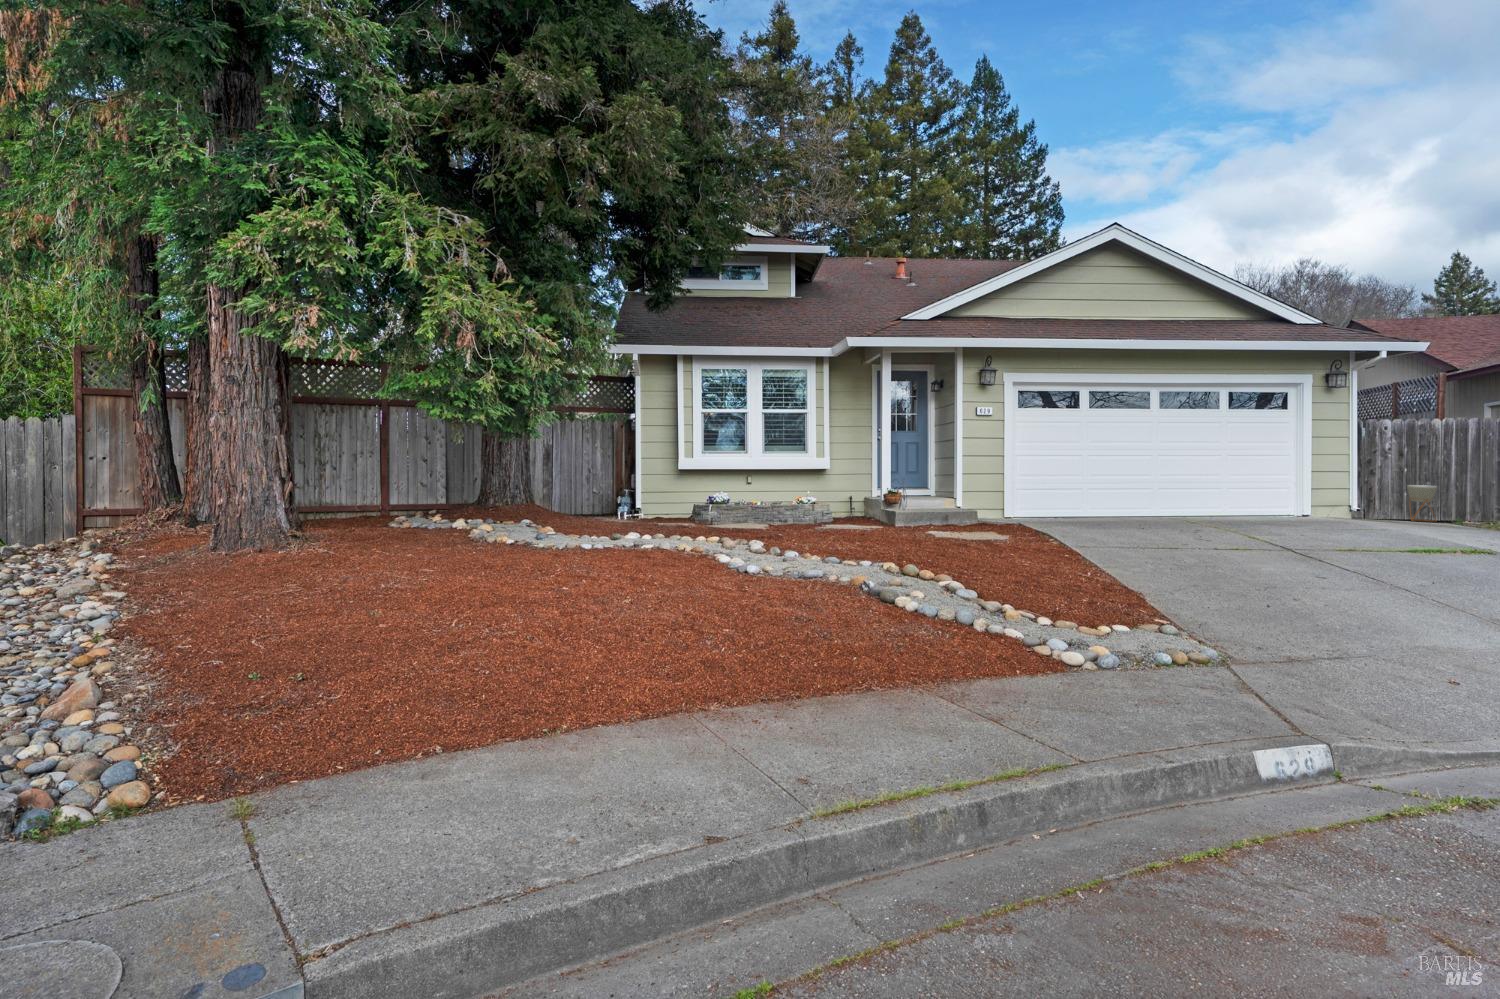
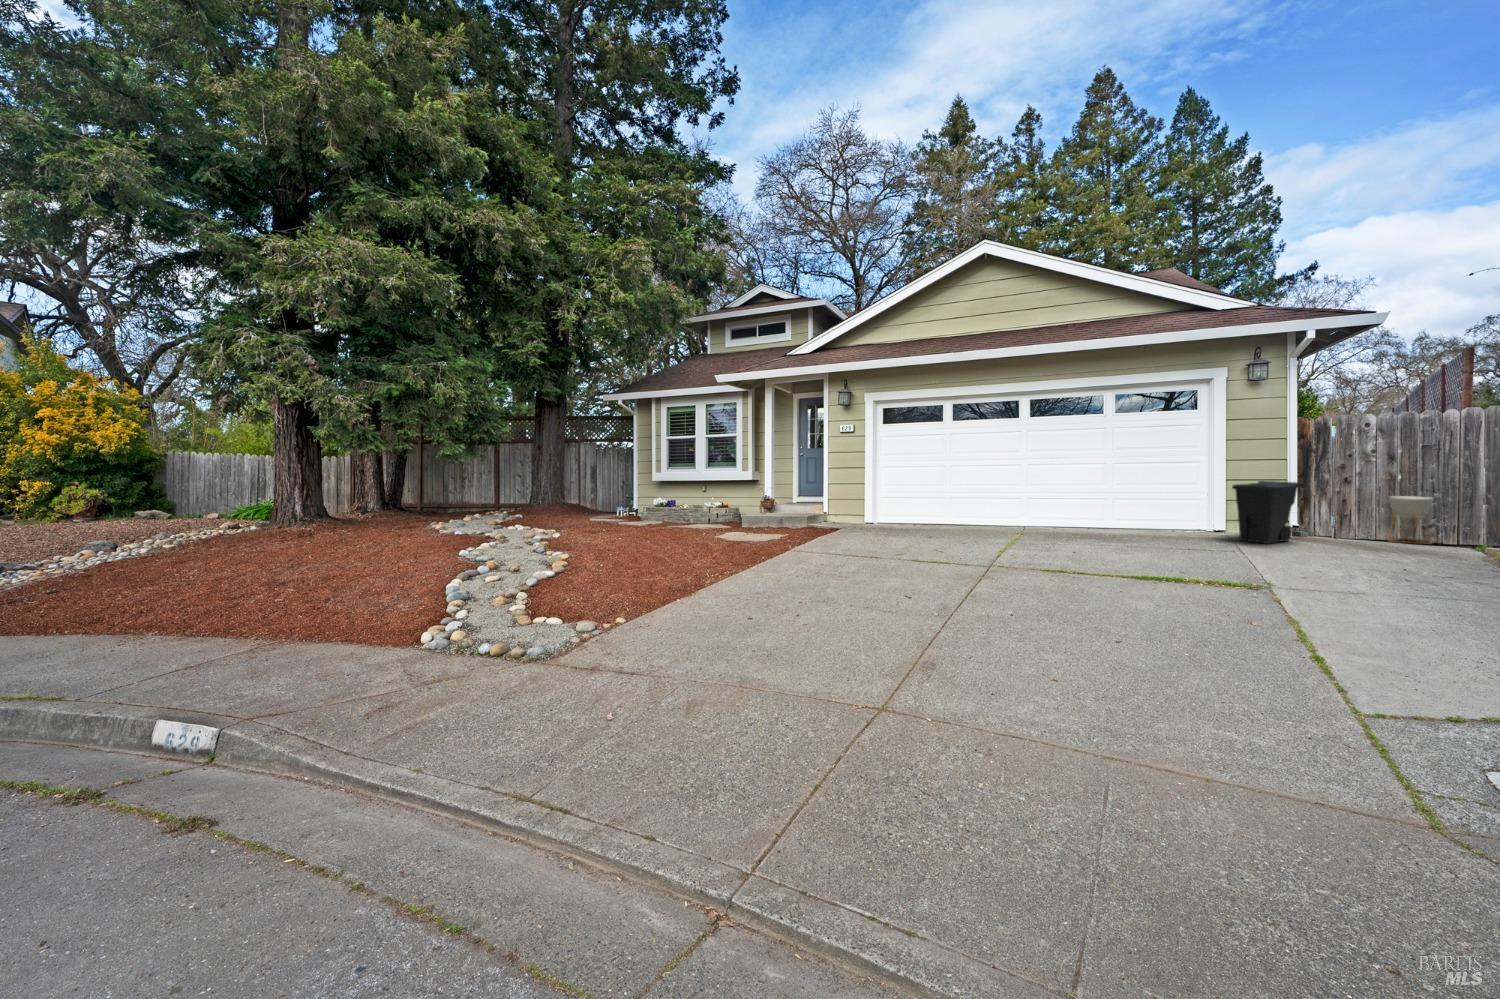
trash can: none [1333,473,1375,525] -> present [1232,481,1305,544]

